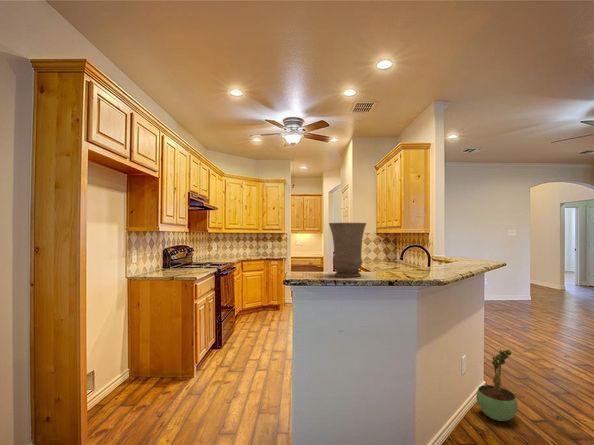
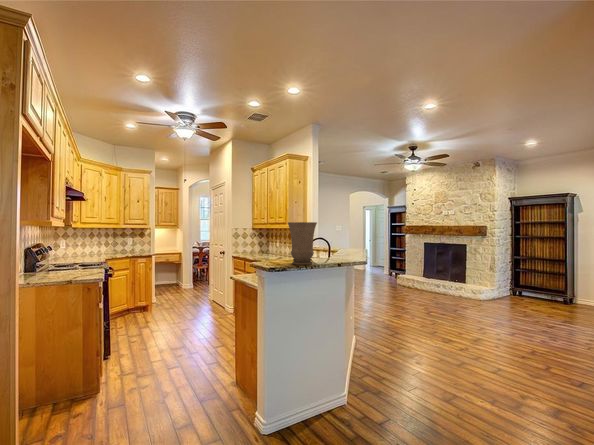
potted plant: present [476,350,517,421] -> none [356,307,380,356]

